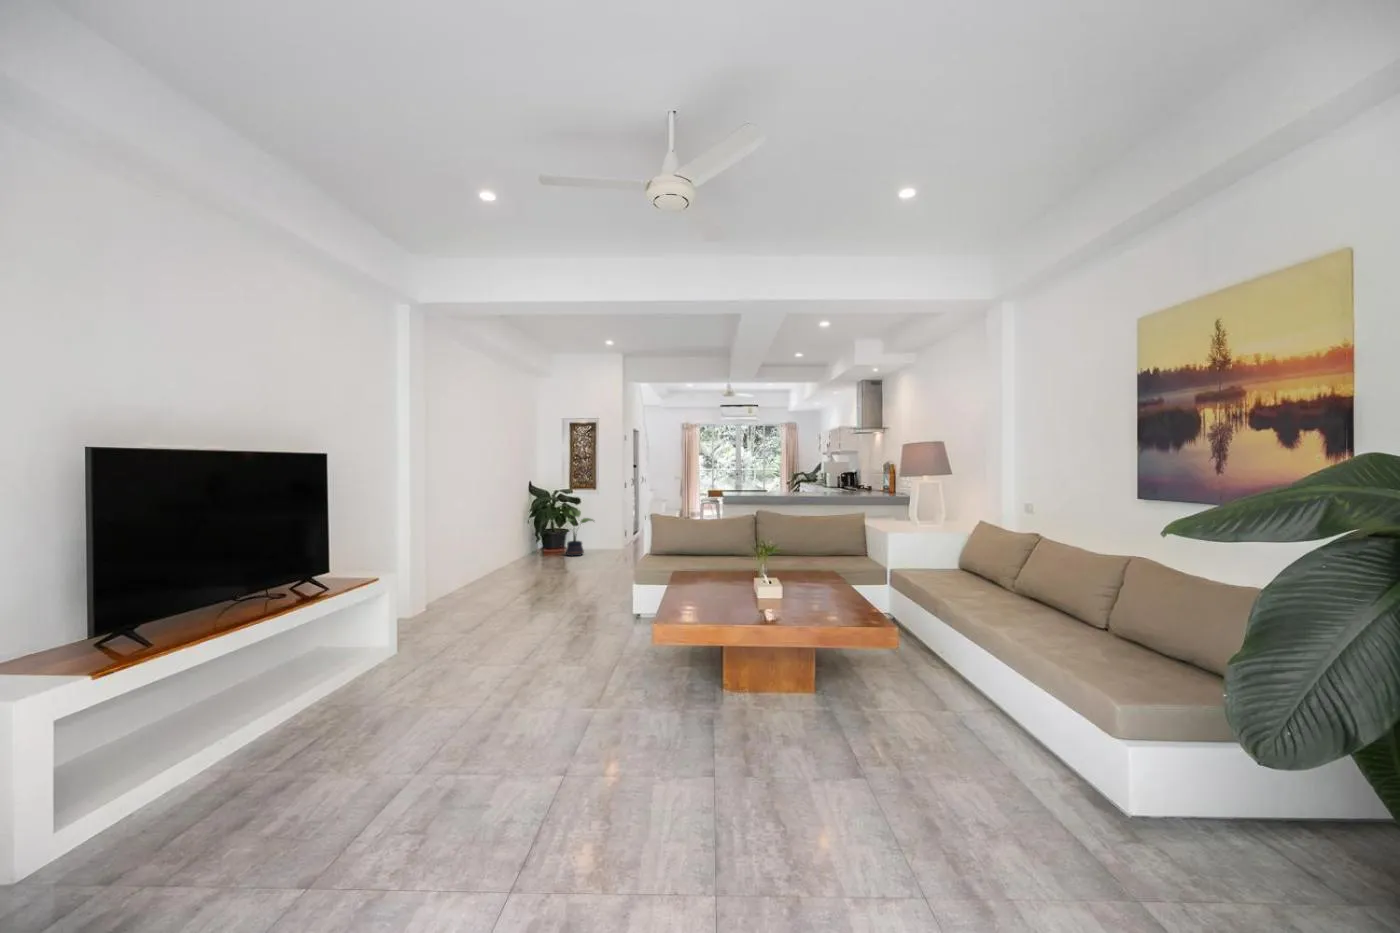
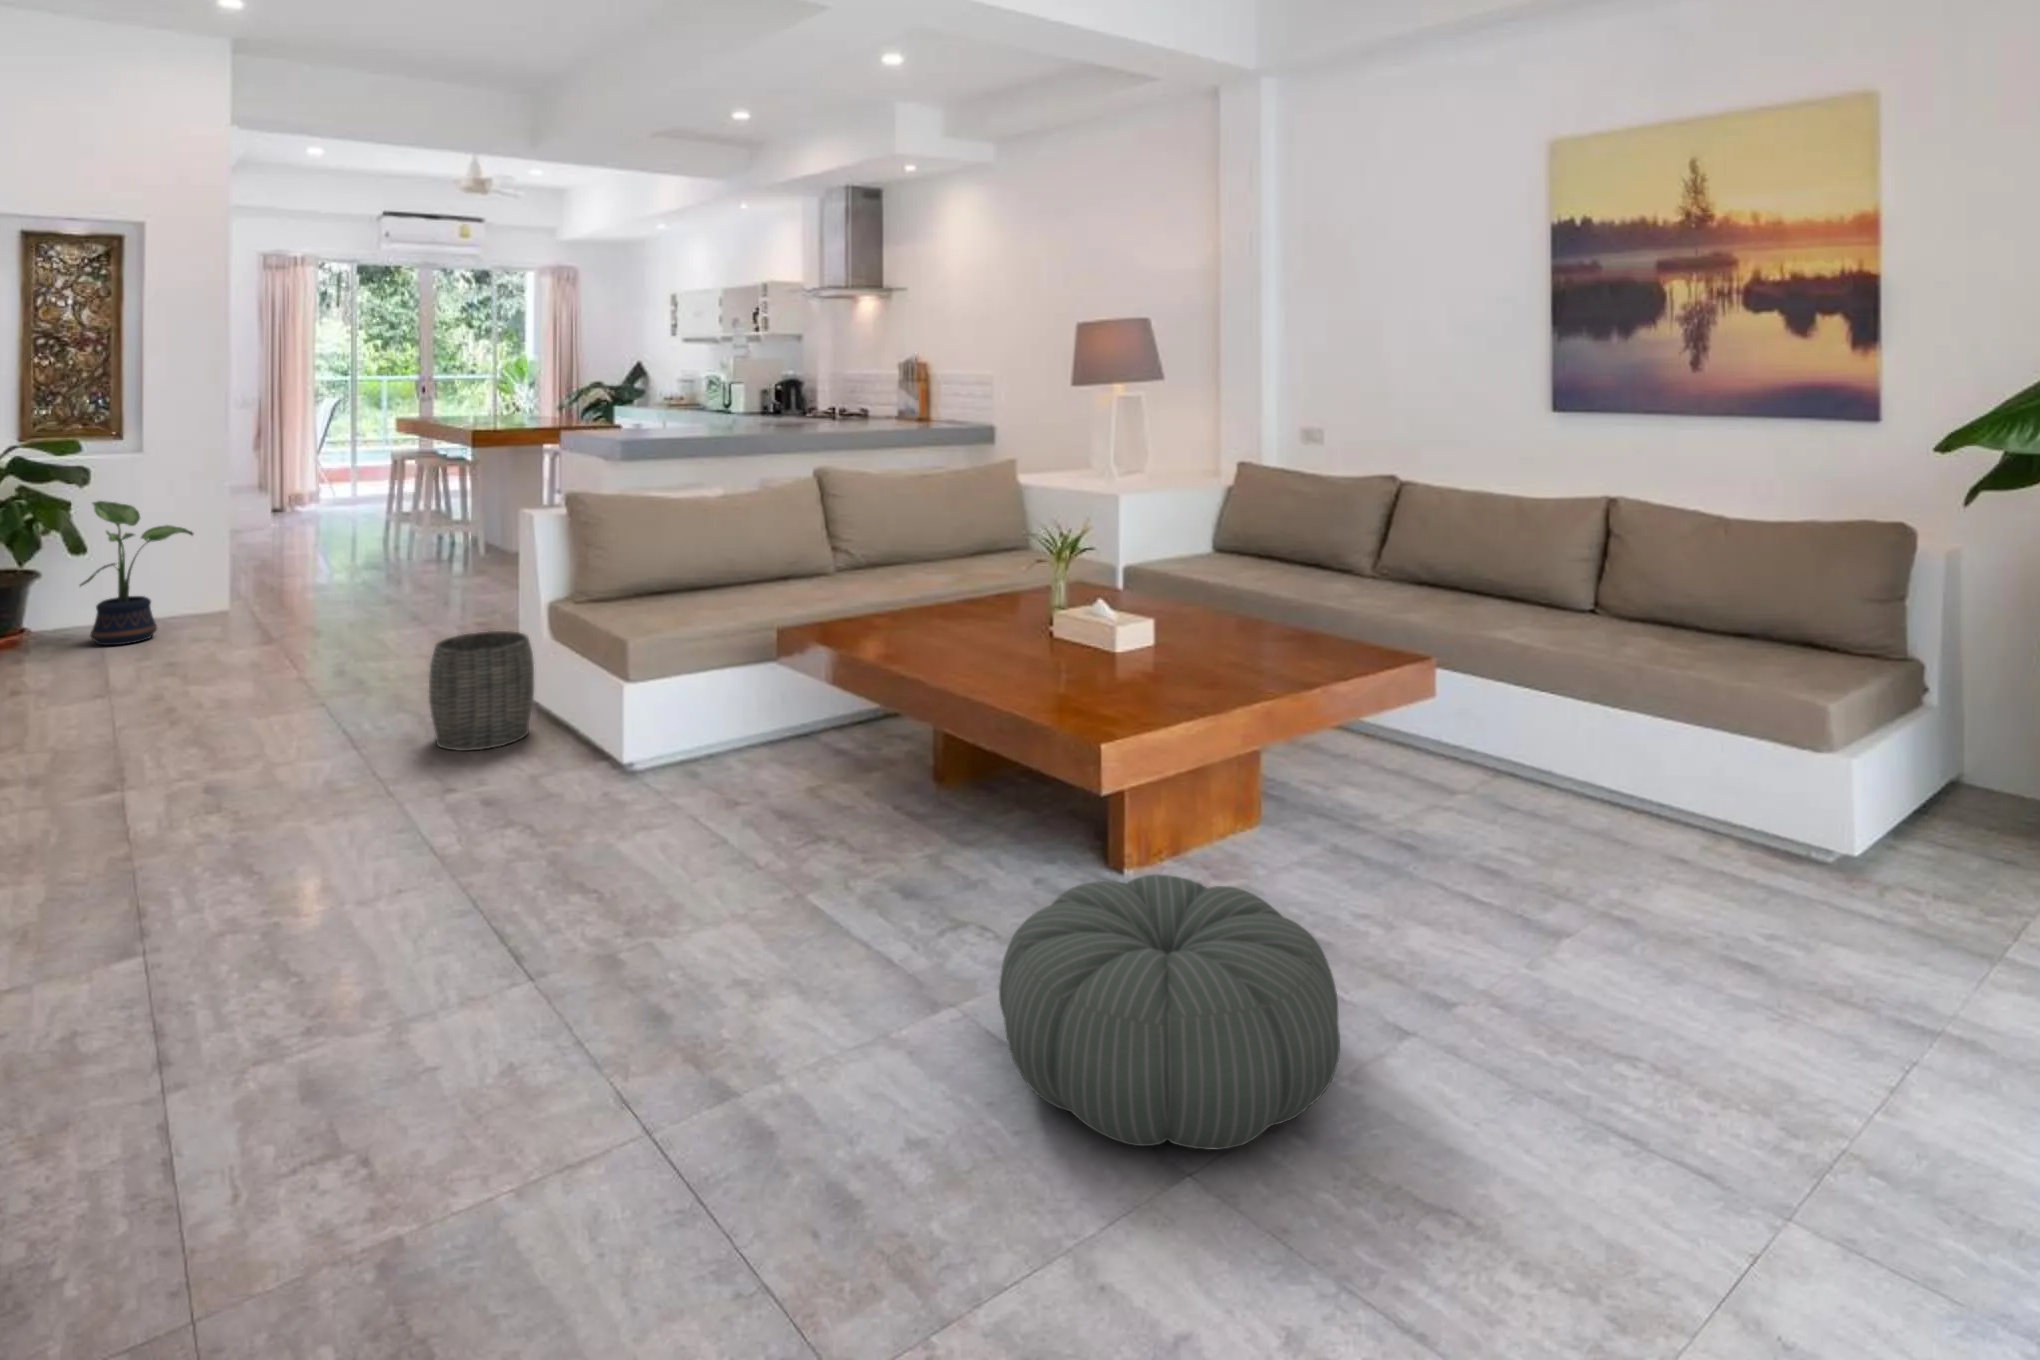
woven basket: none [594,562,630,603] -> present [429,631,534,751]
pouf: none [542,677,684,780] -> present [999,874,1340,1150]

